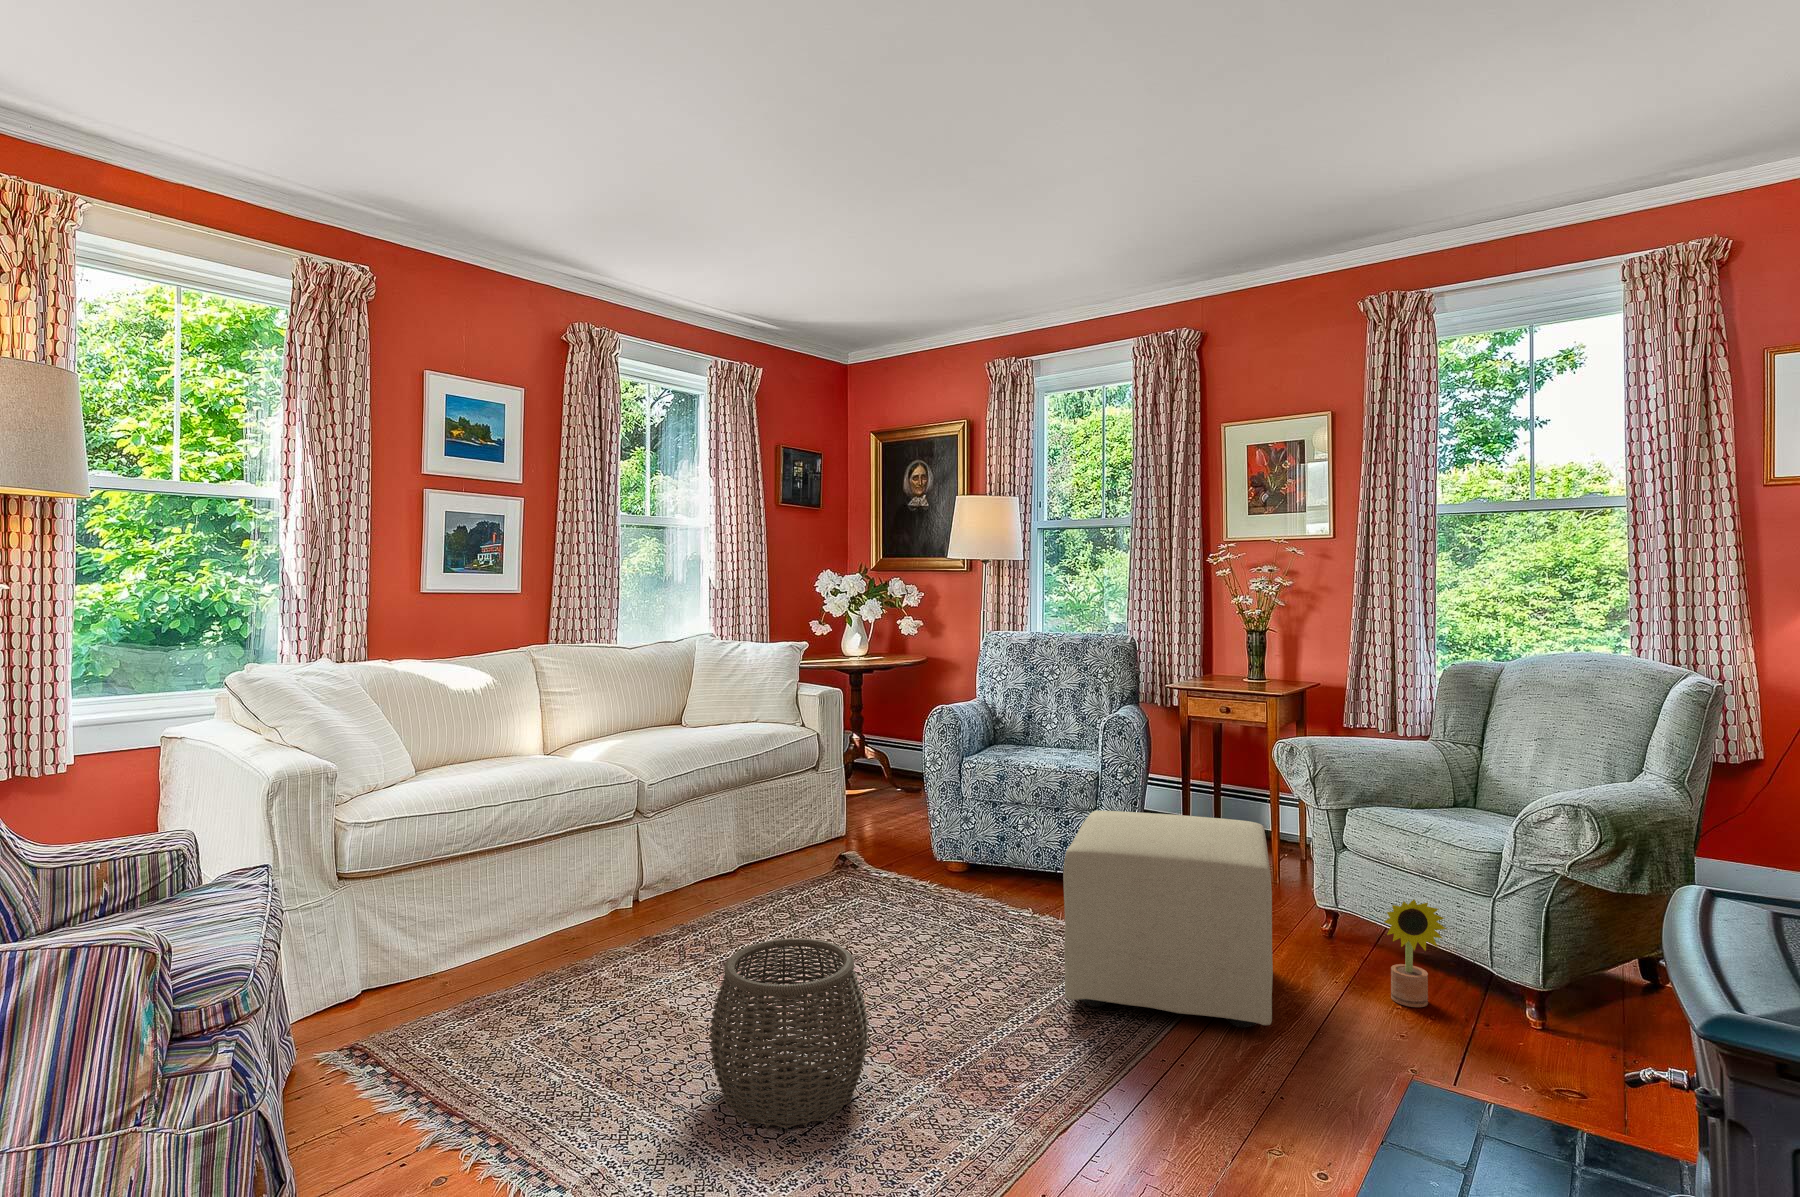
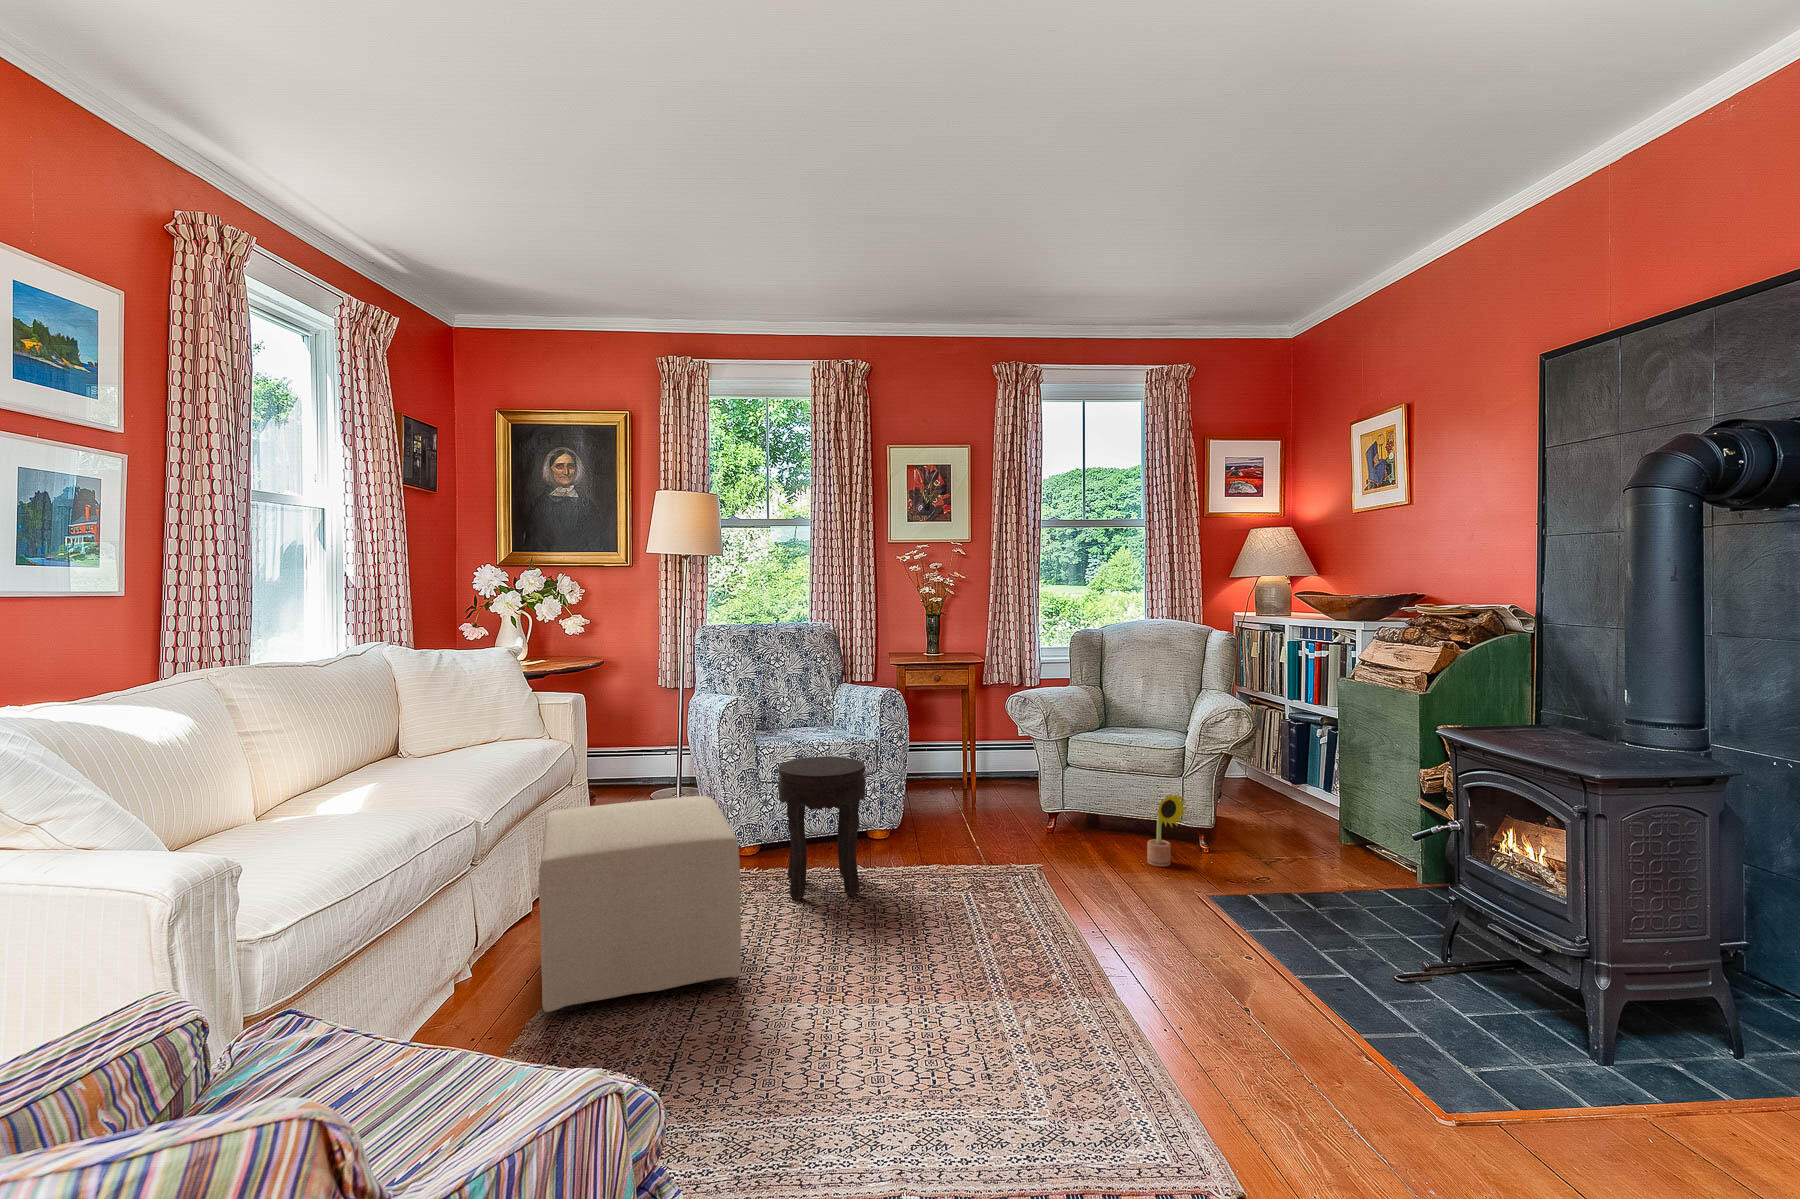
side table: none [919,775,1013,931] -> present [778,757,866,899]
ottoman: present [1063,811,1273,1028] -> present [538,796,741,1012]
woven basket: present [709,938,869,1129] -> none [872,924,1027,1113]

